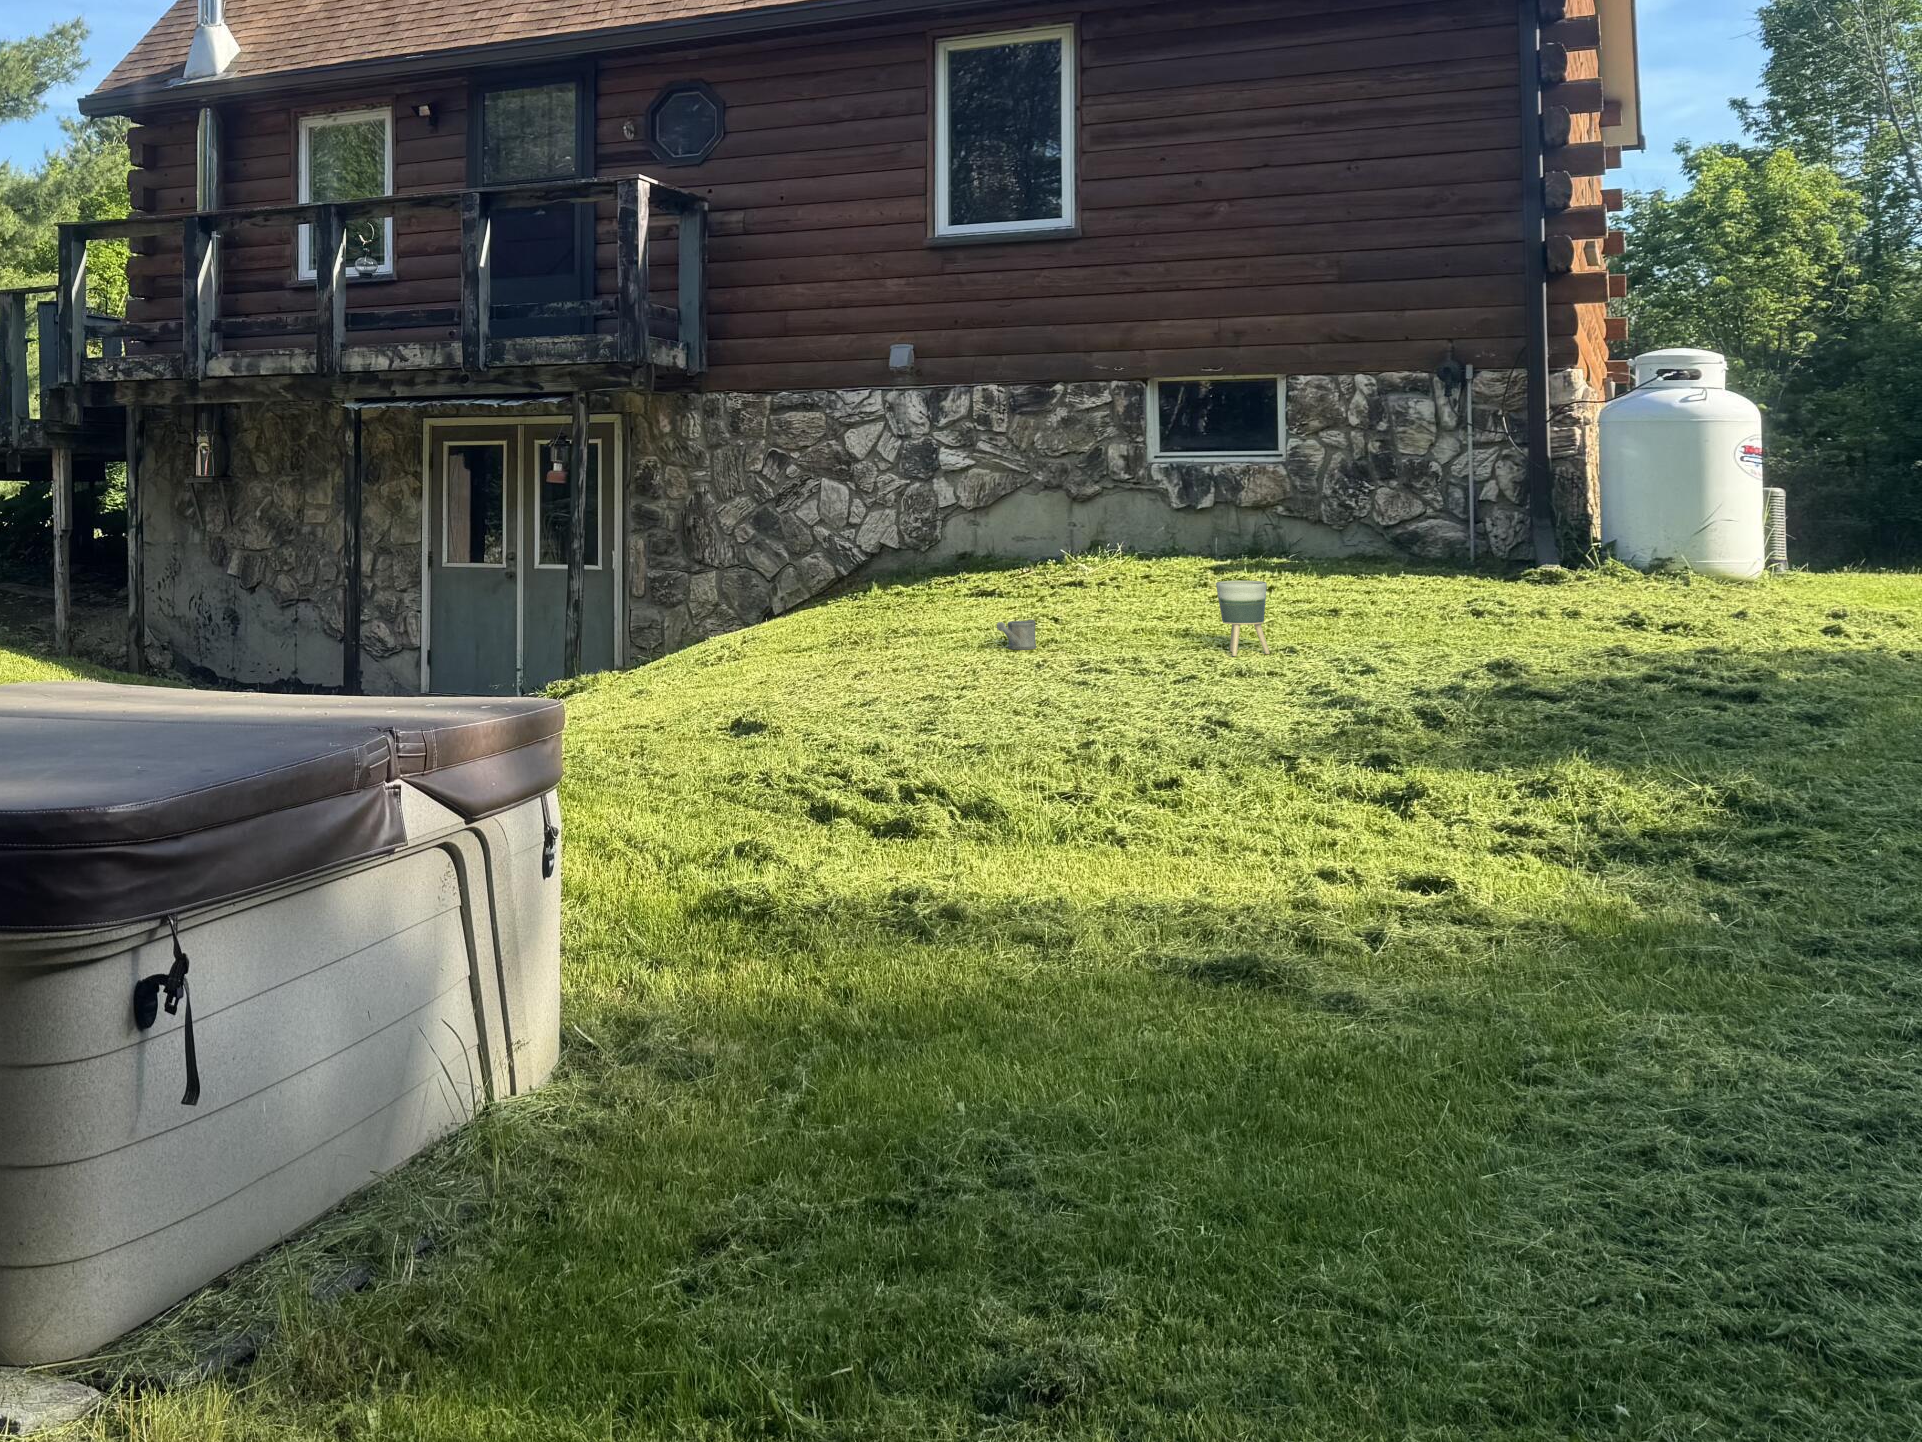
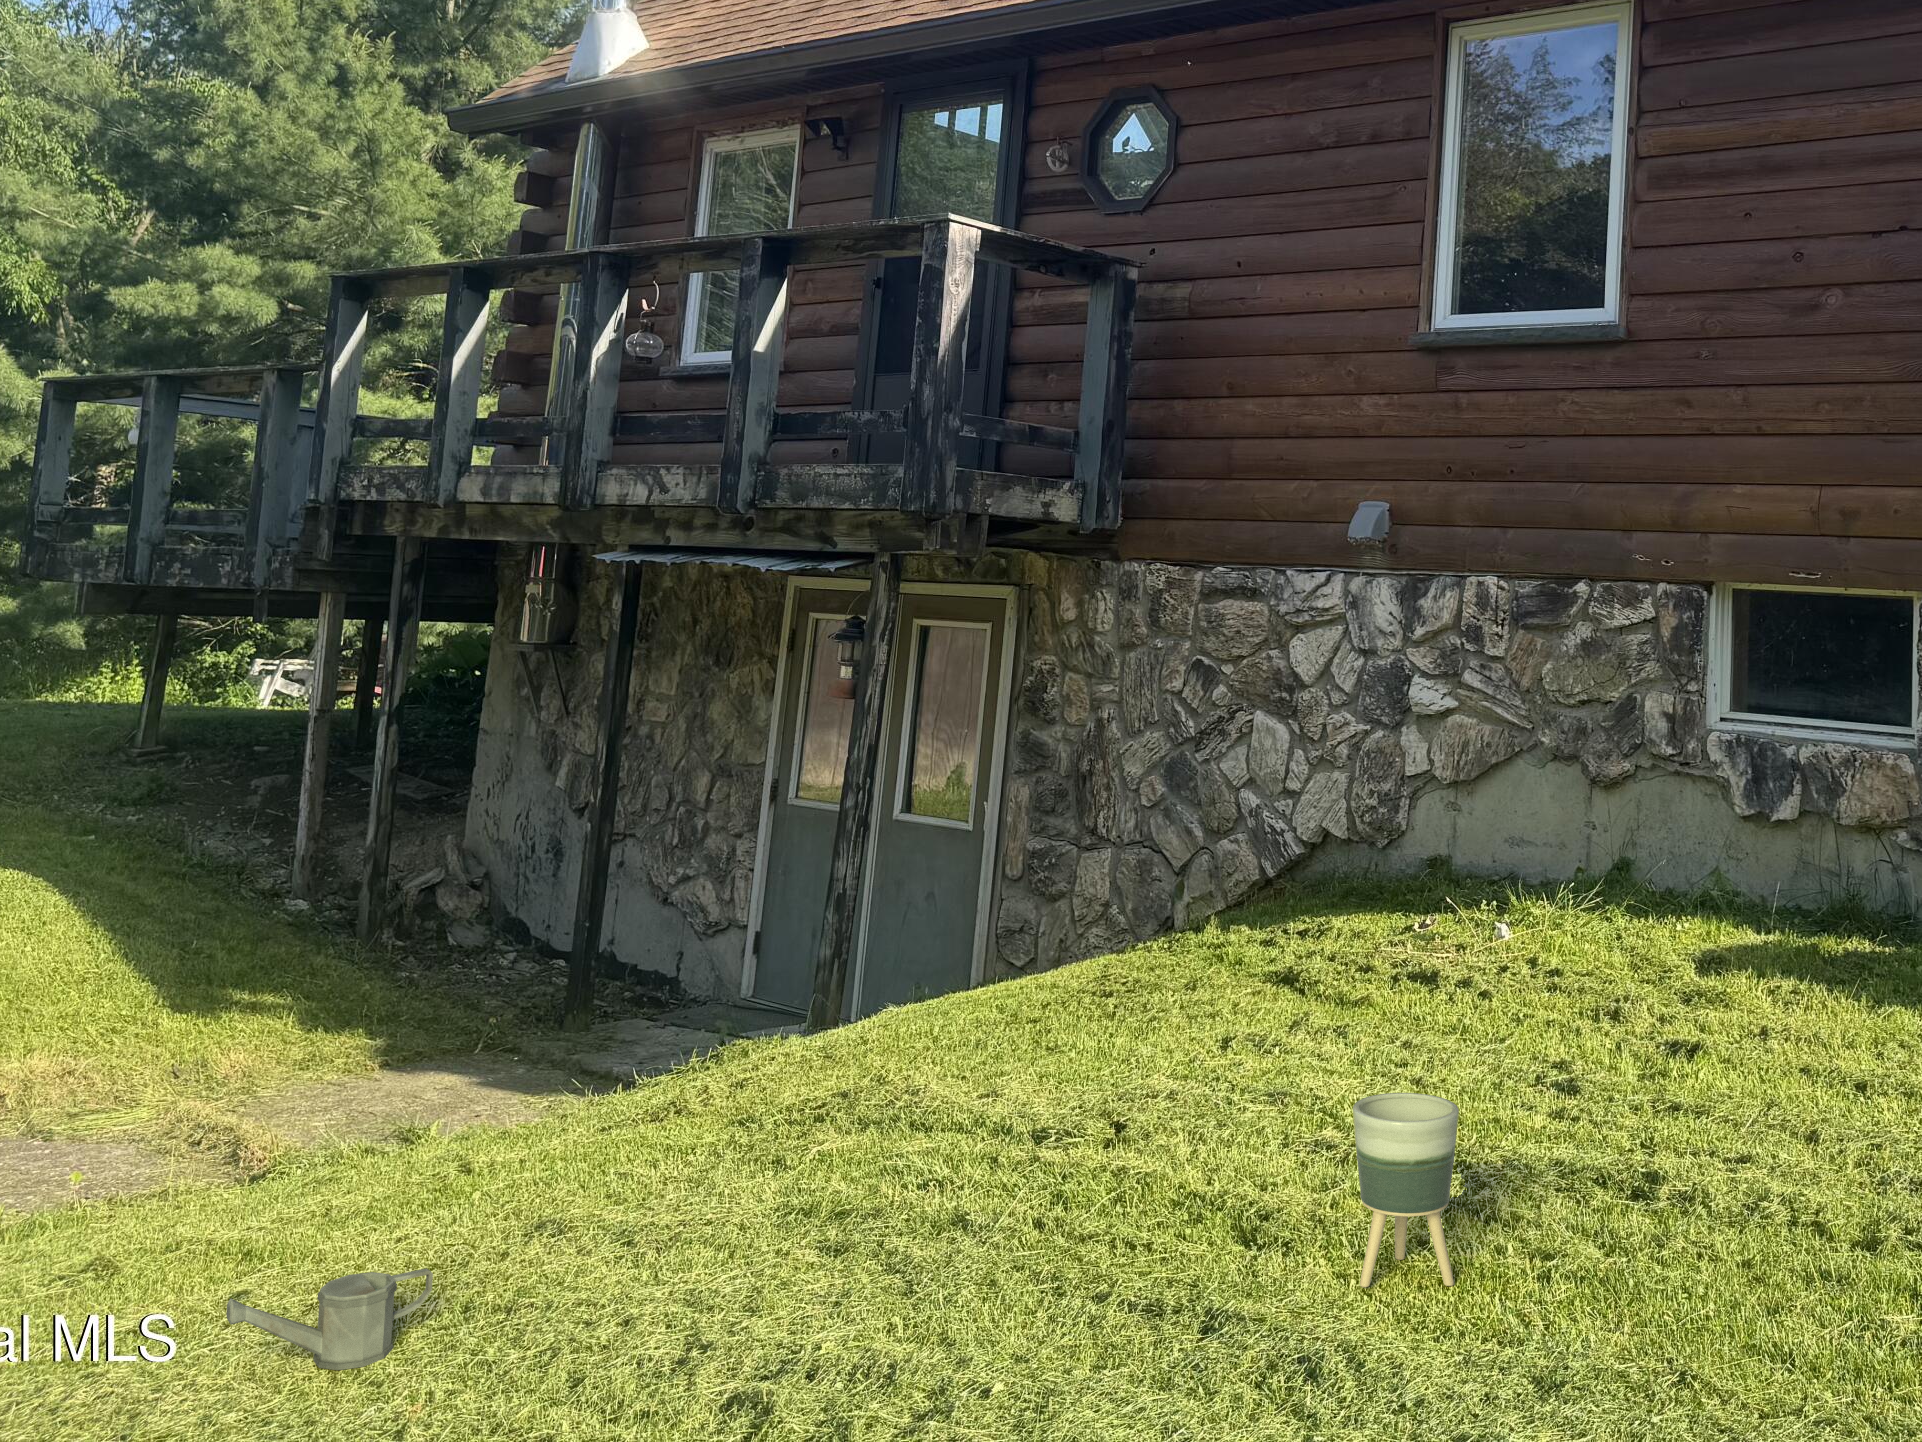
watering can: present [997,620,1037,650] -> present [226,1268,433,1370]

